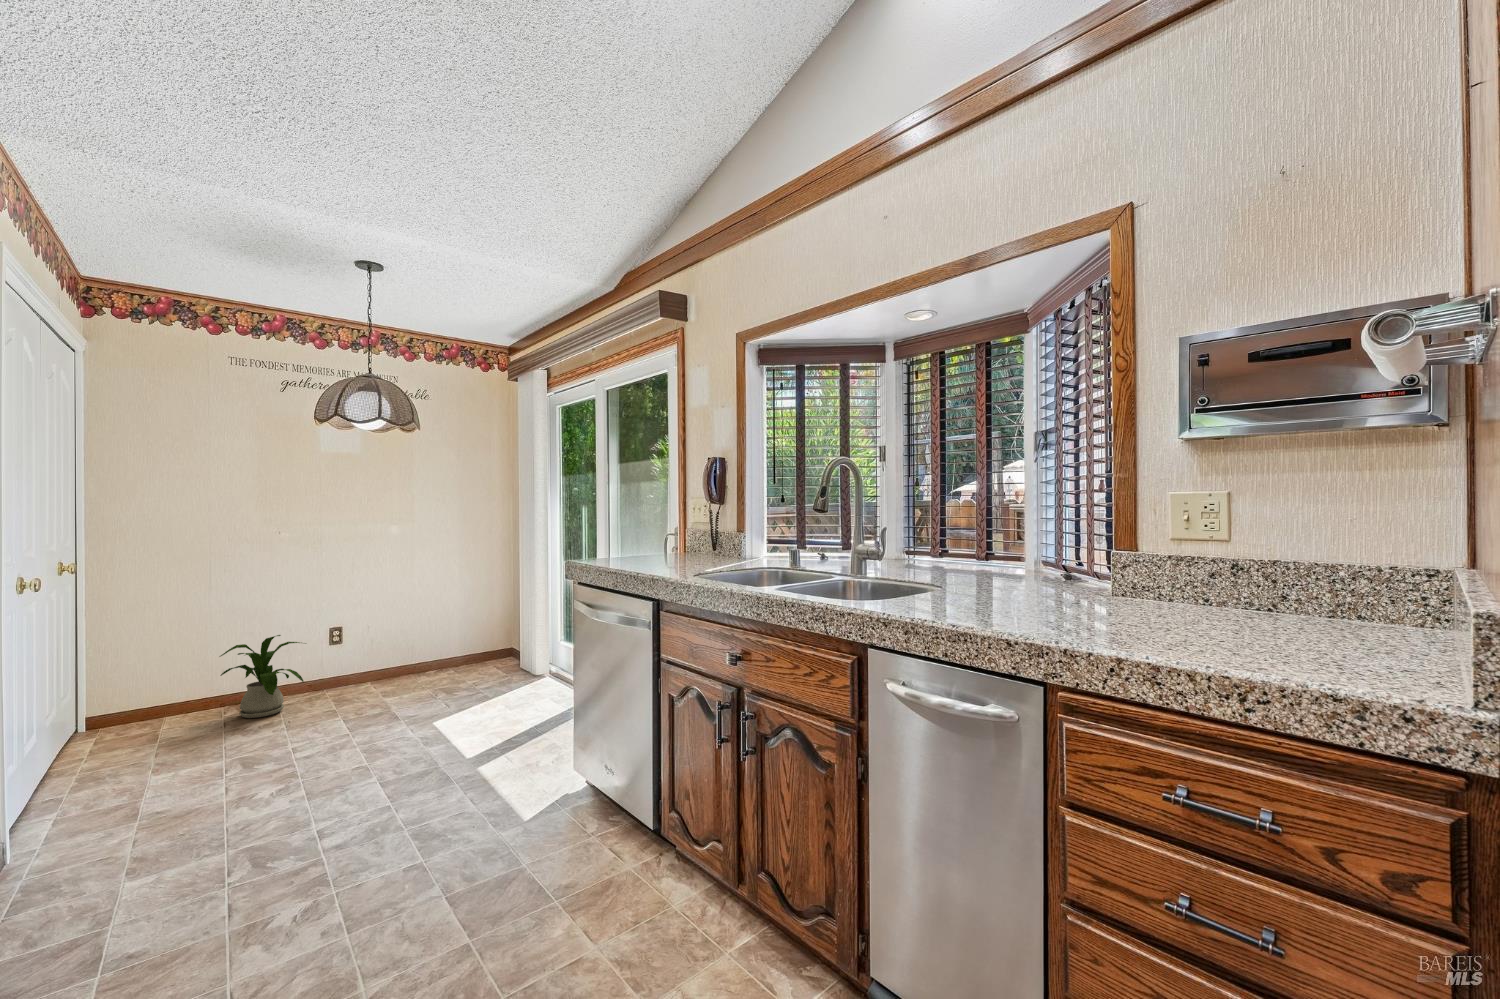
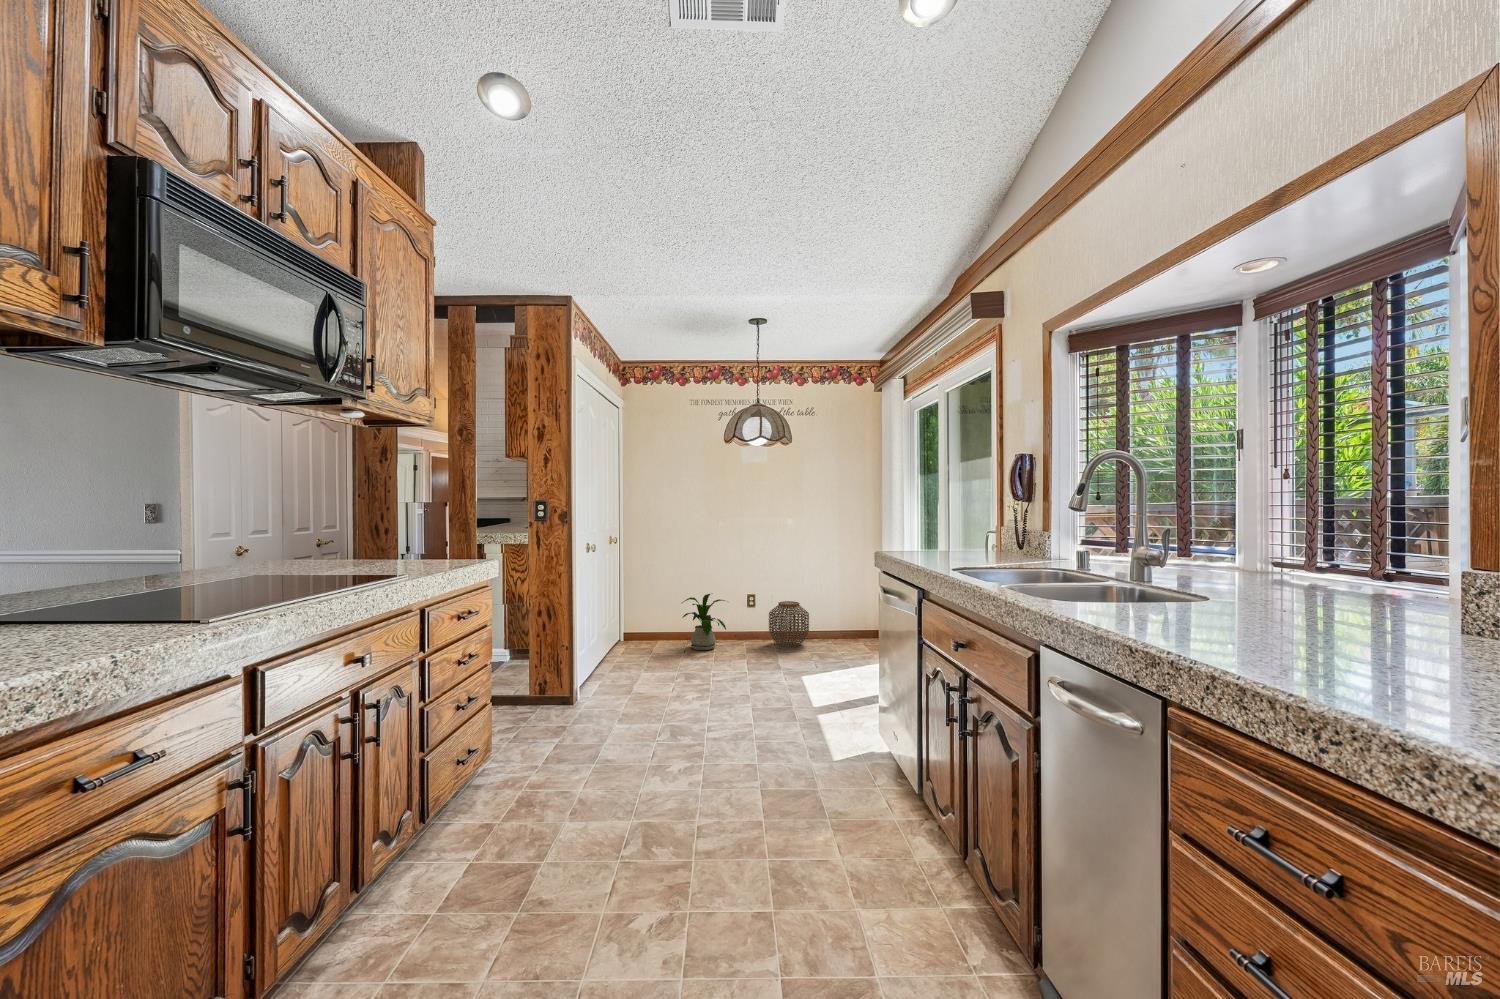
woven basket: none [366,631,424,689] -> present [769,601,809,647]

